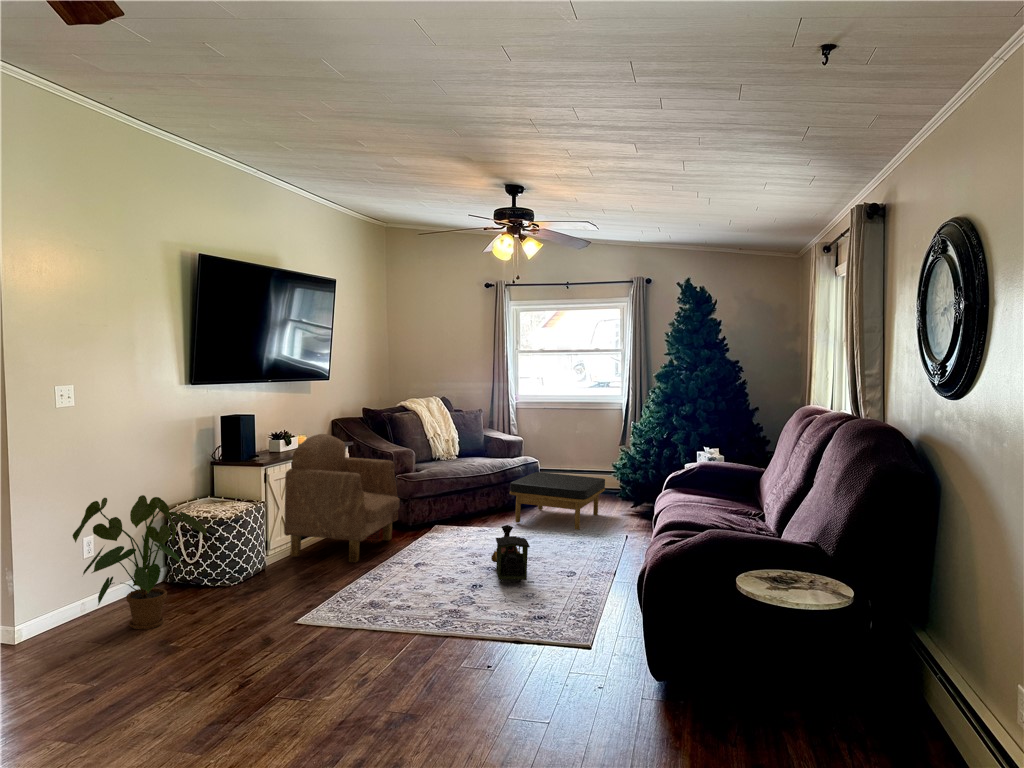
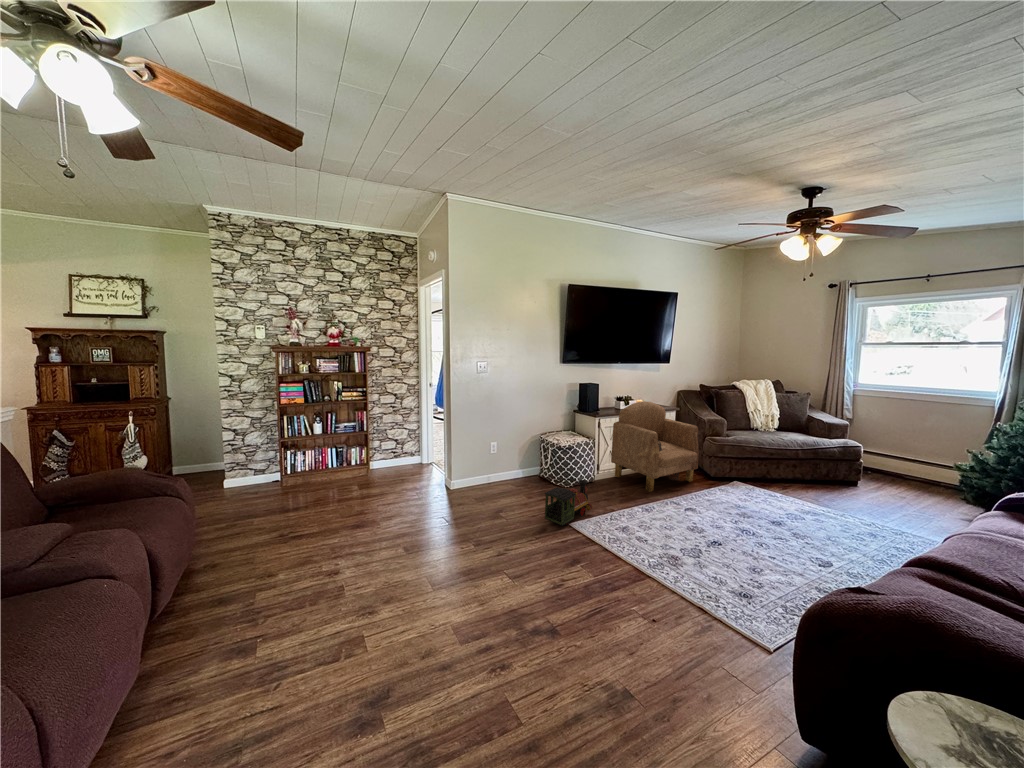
ottoman: present [510,472,605,530] -> none [809,455,937,519]
house plant: present [72,495,208,630] -> none [474,424,546,499]
toy train: present [491,525,530,582] -> present [545,480,593,526]

